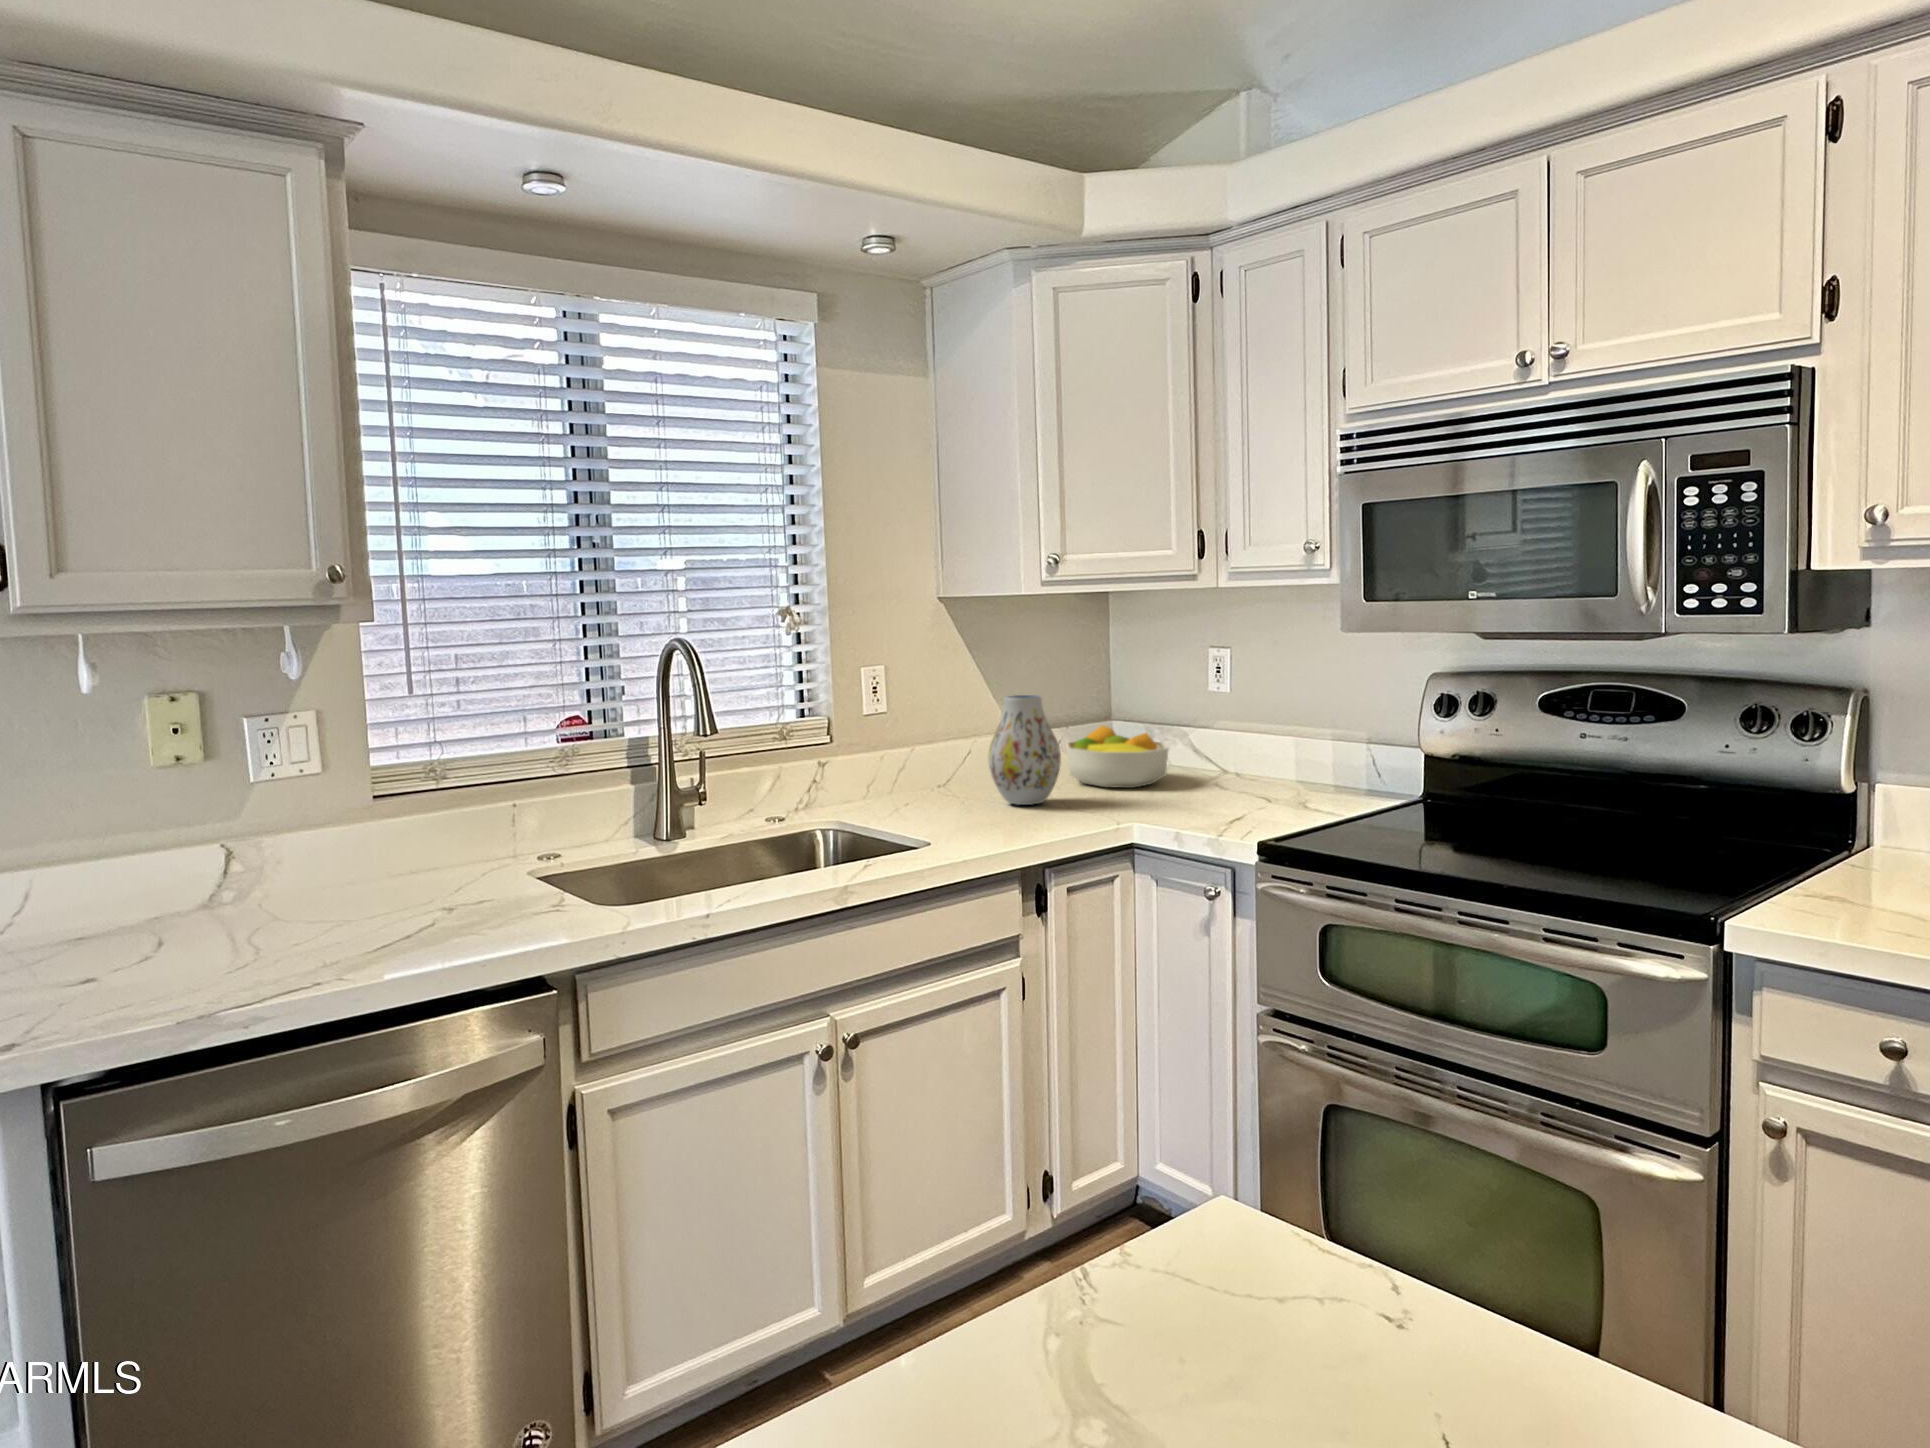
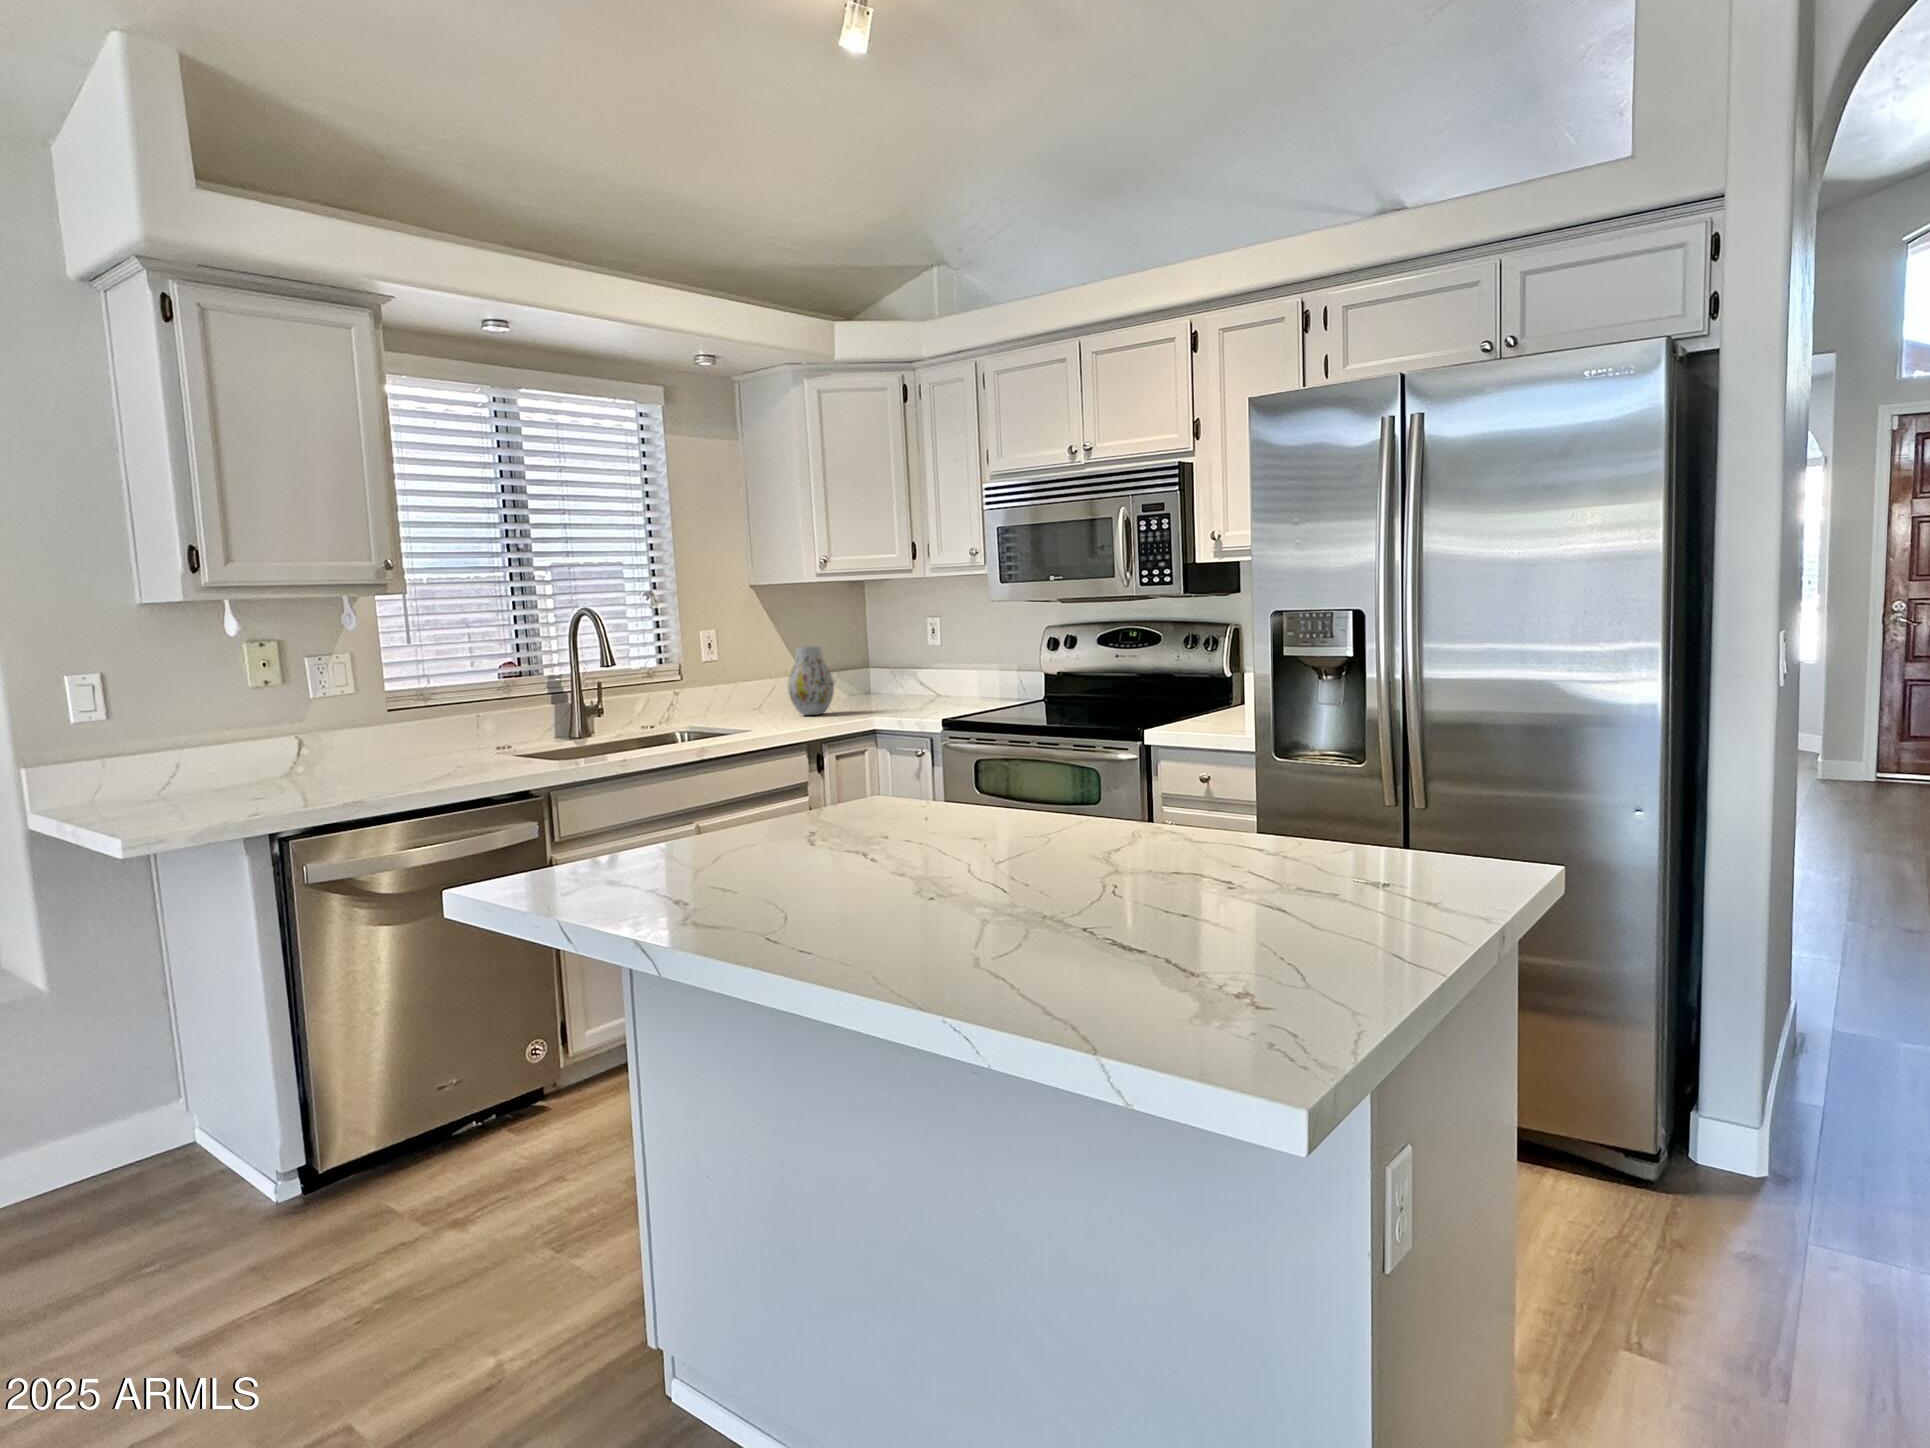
fruit bowl: present [1066,725,1168,788] -> none [840,669,904,706]

